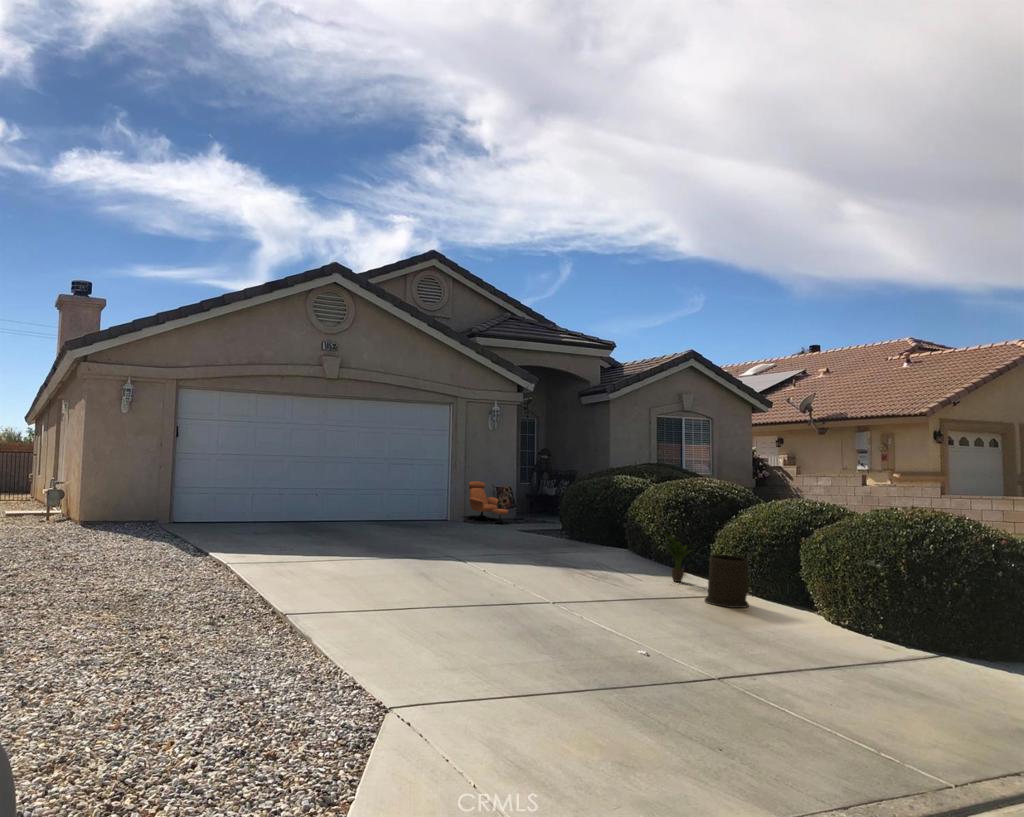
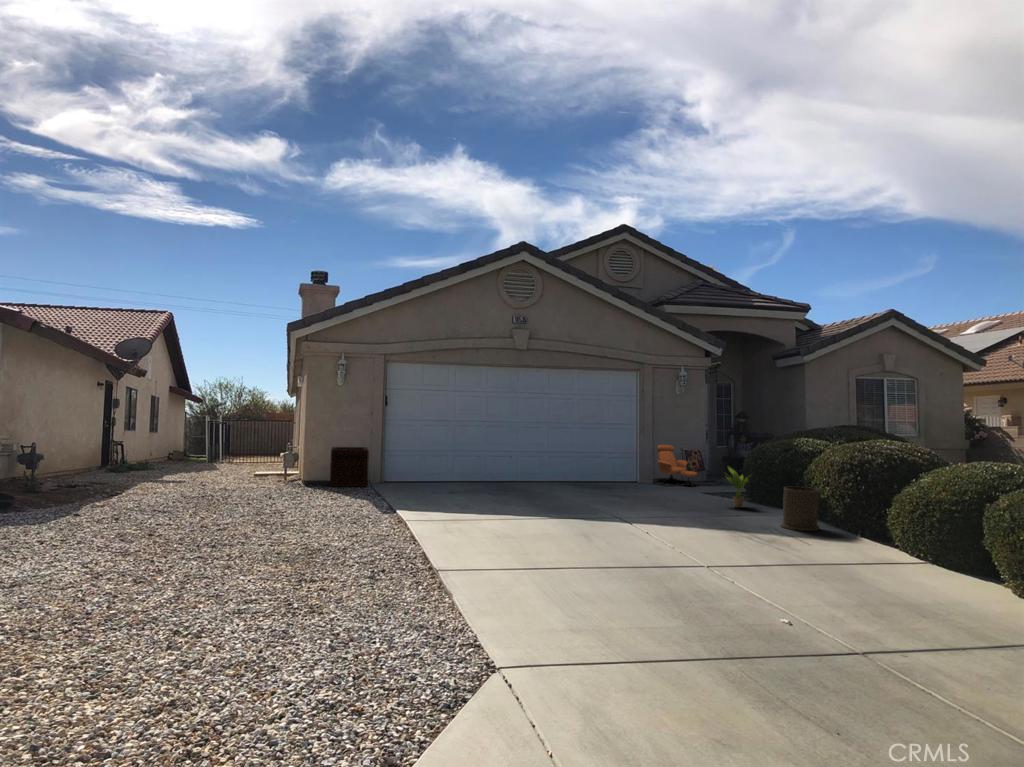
wooden crate: none [109,476,160,522] -> present [330,447,369,487]
potted plant: present [665,532,690,582] -> present [728,467,748,508]
trash can: present [705,555,749,608] -> present [781,486,820,531]

